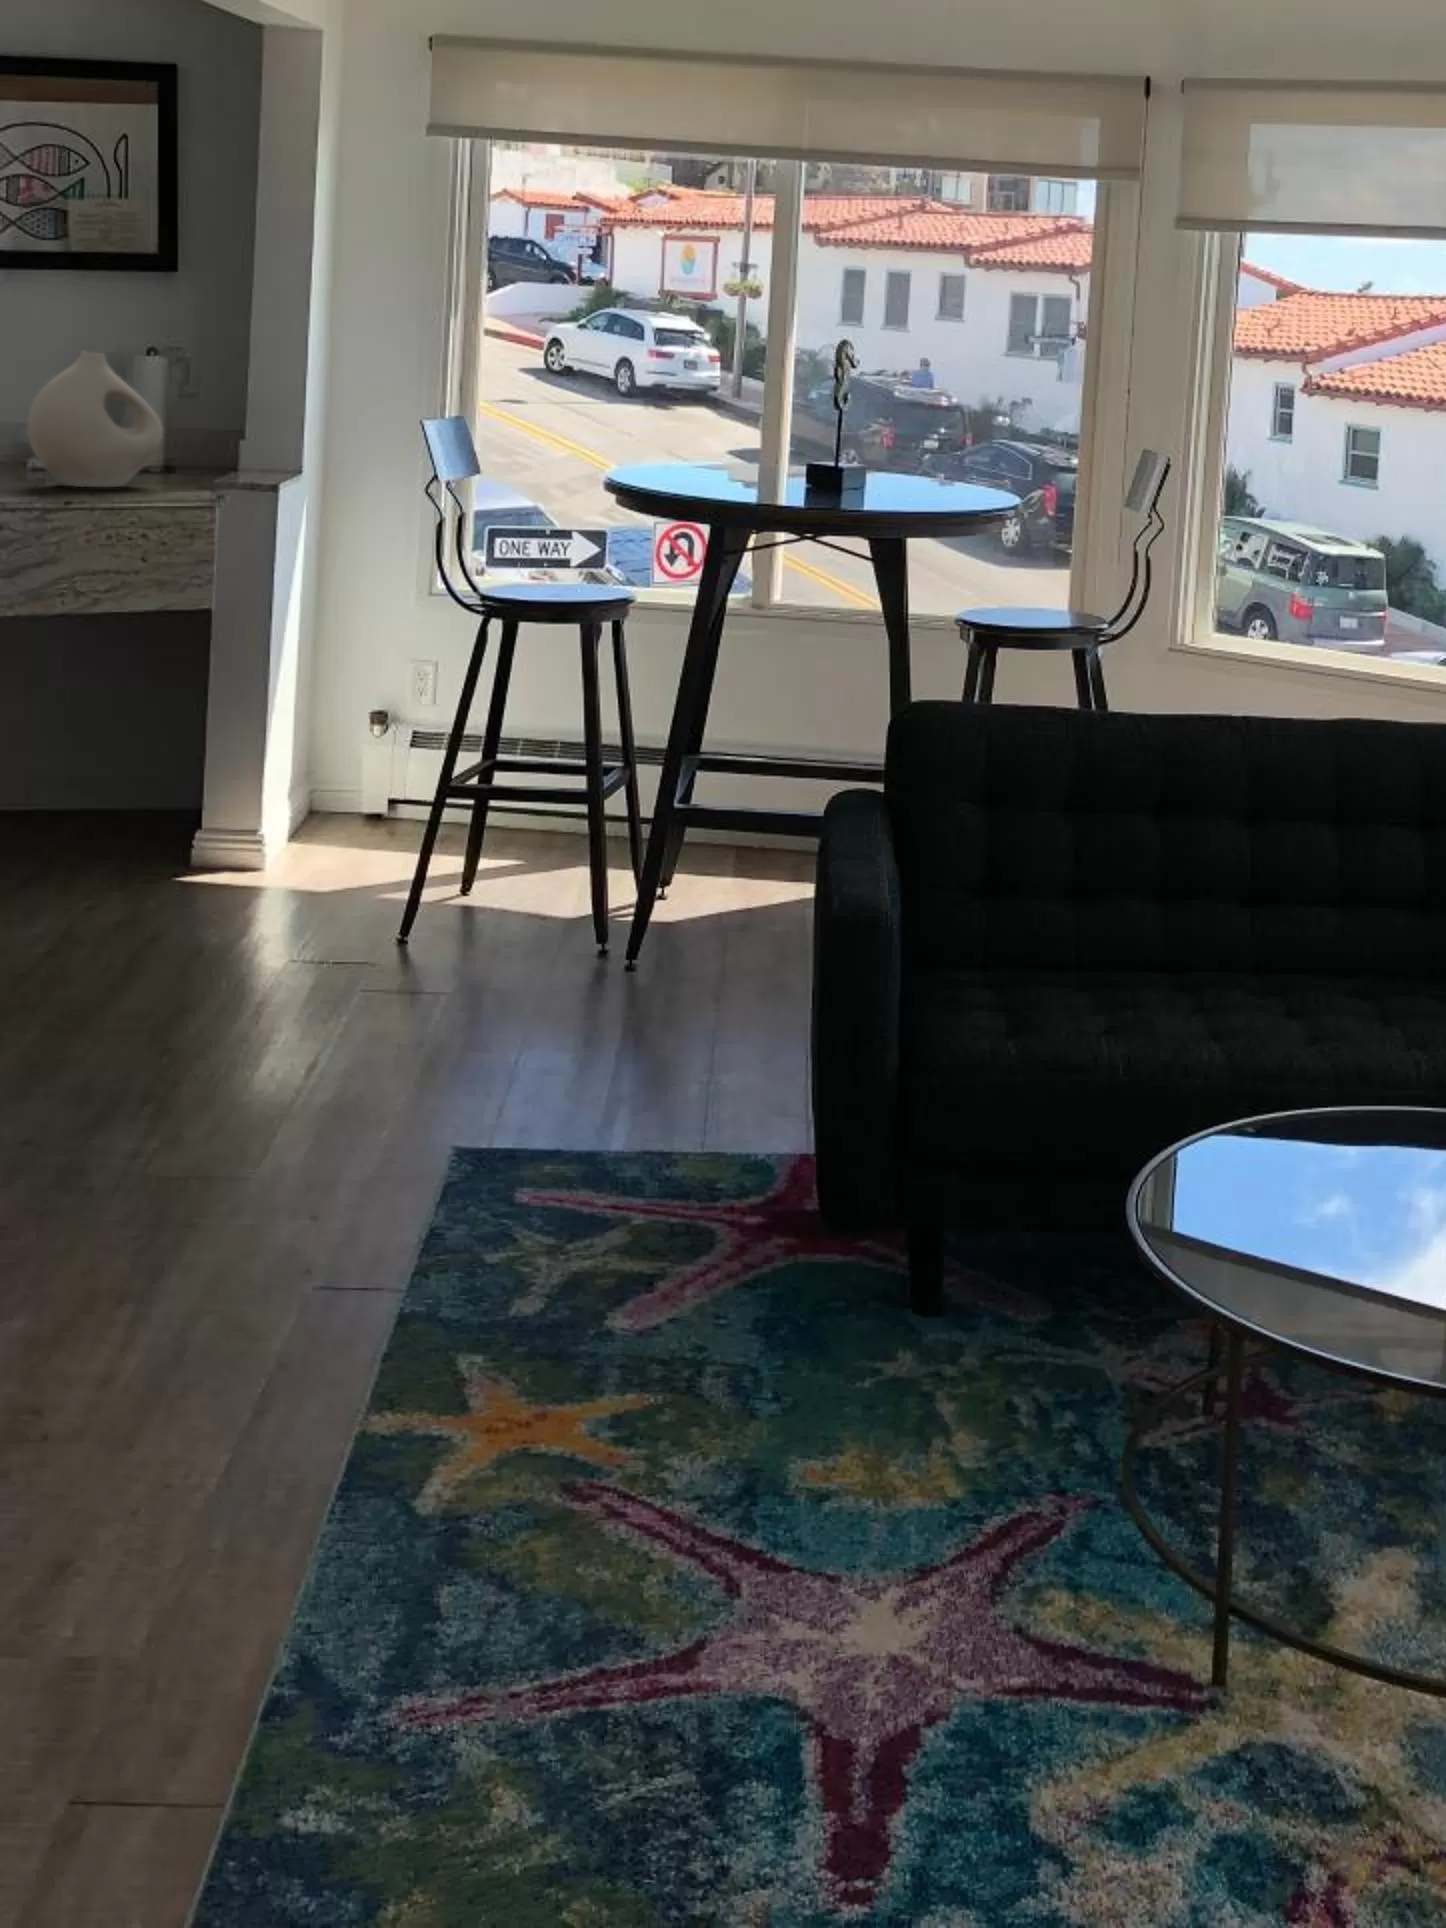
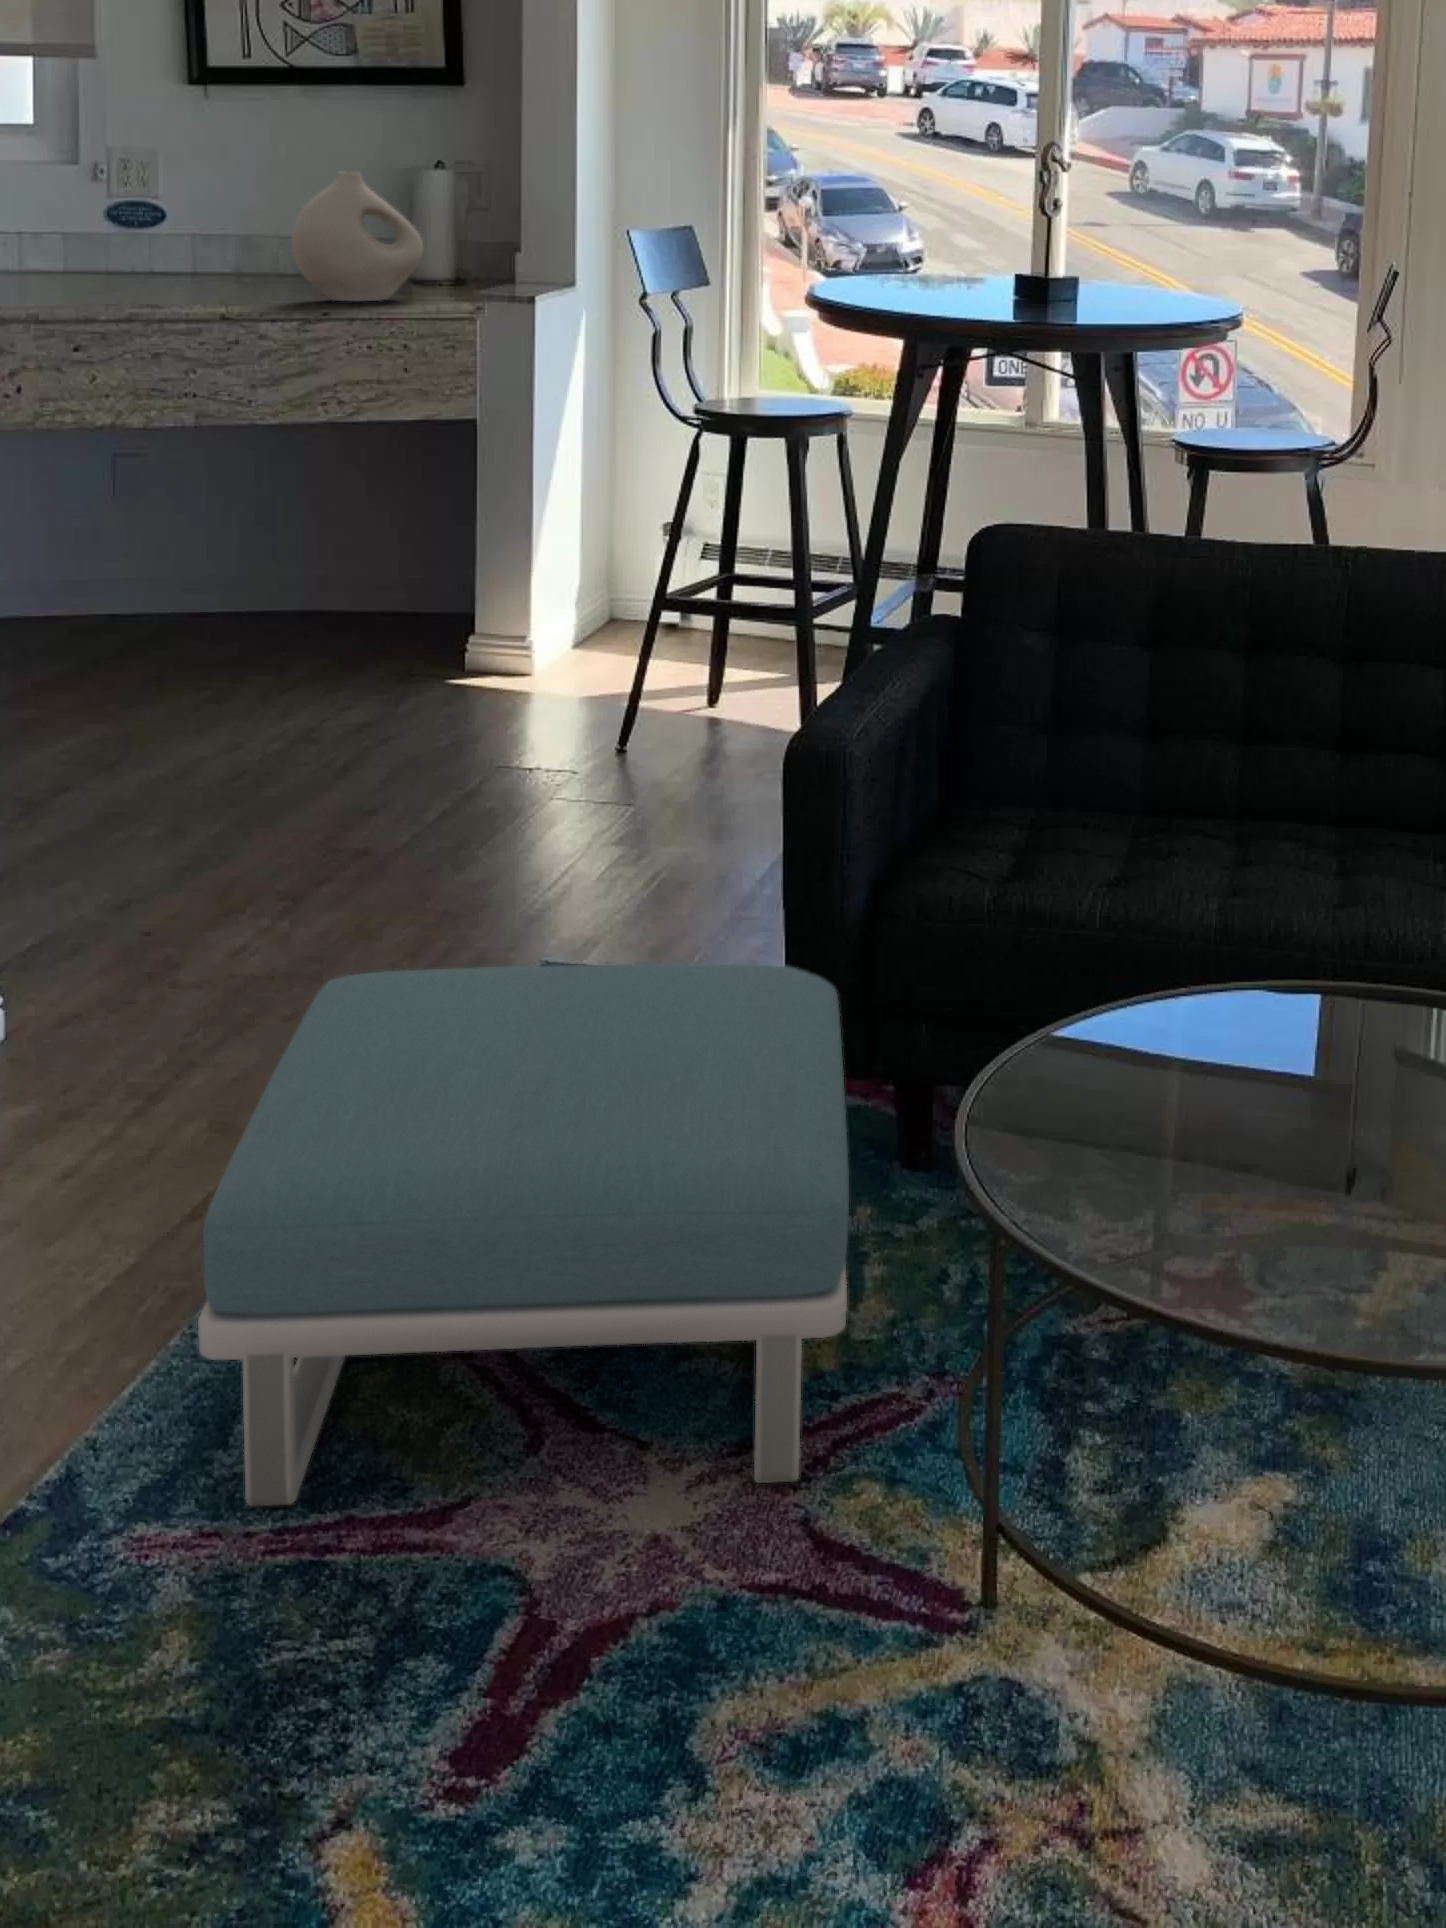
footstool: none [391,1128,1046,1673] -> present [198,963,849,1506]

